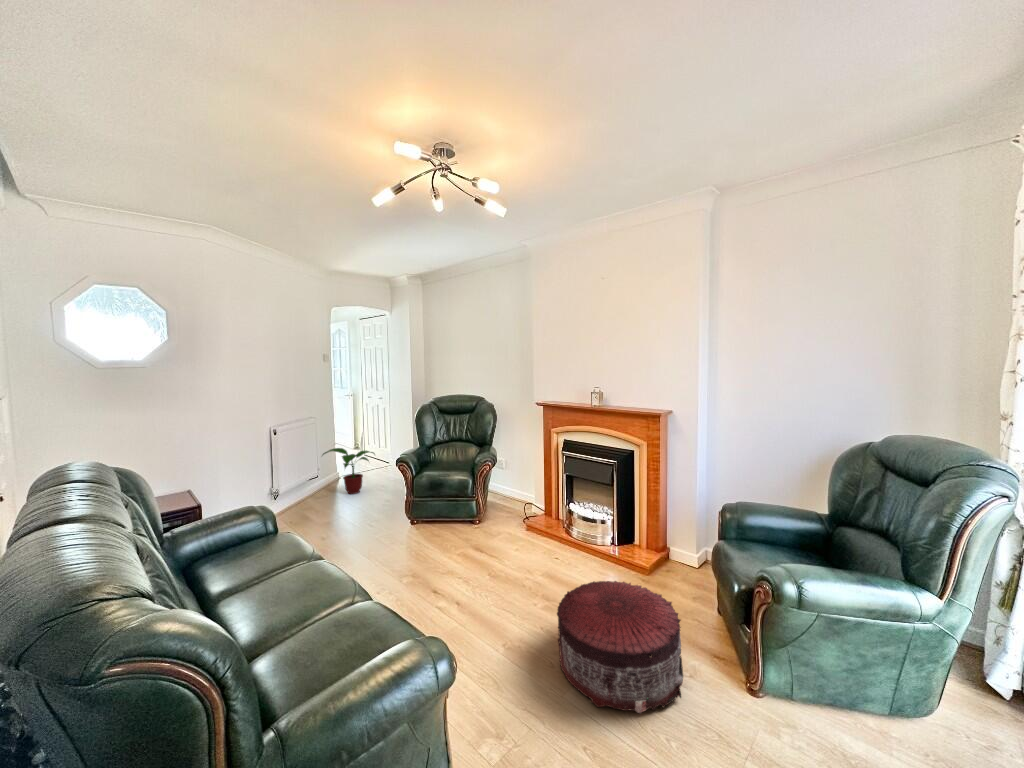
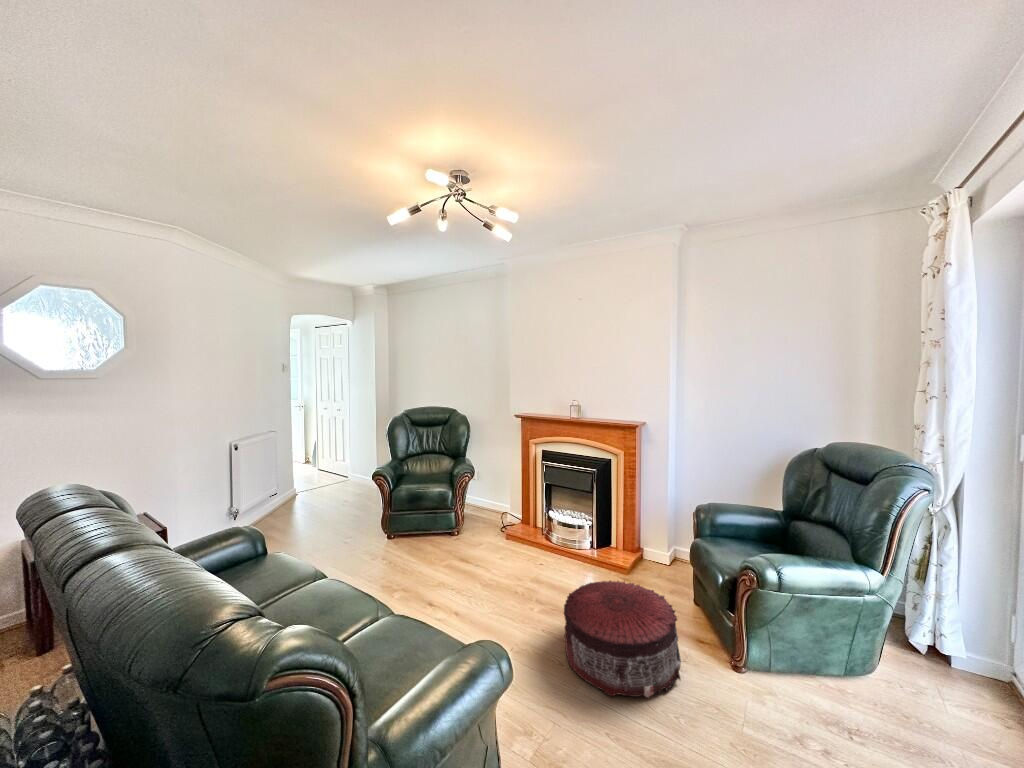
potted plant: present [323,448,375,494] -> none [280,463,339,511]

